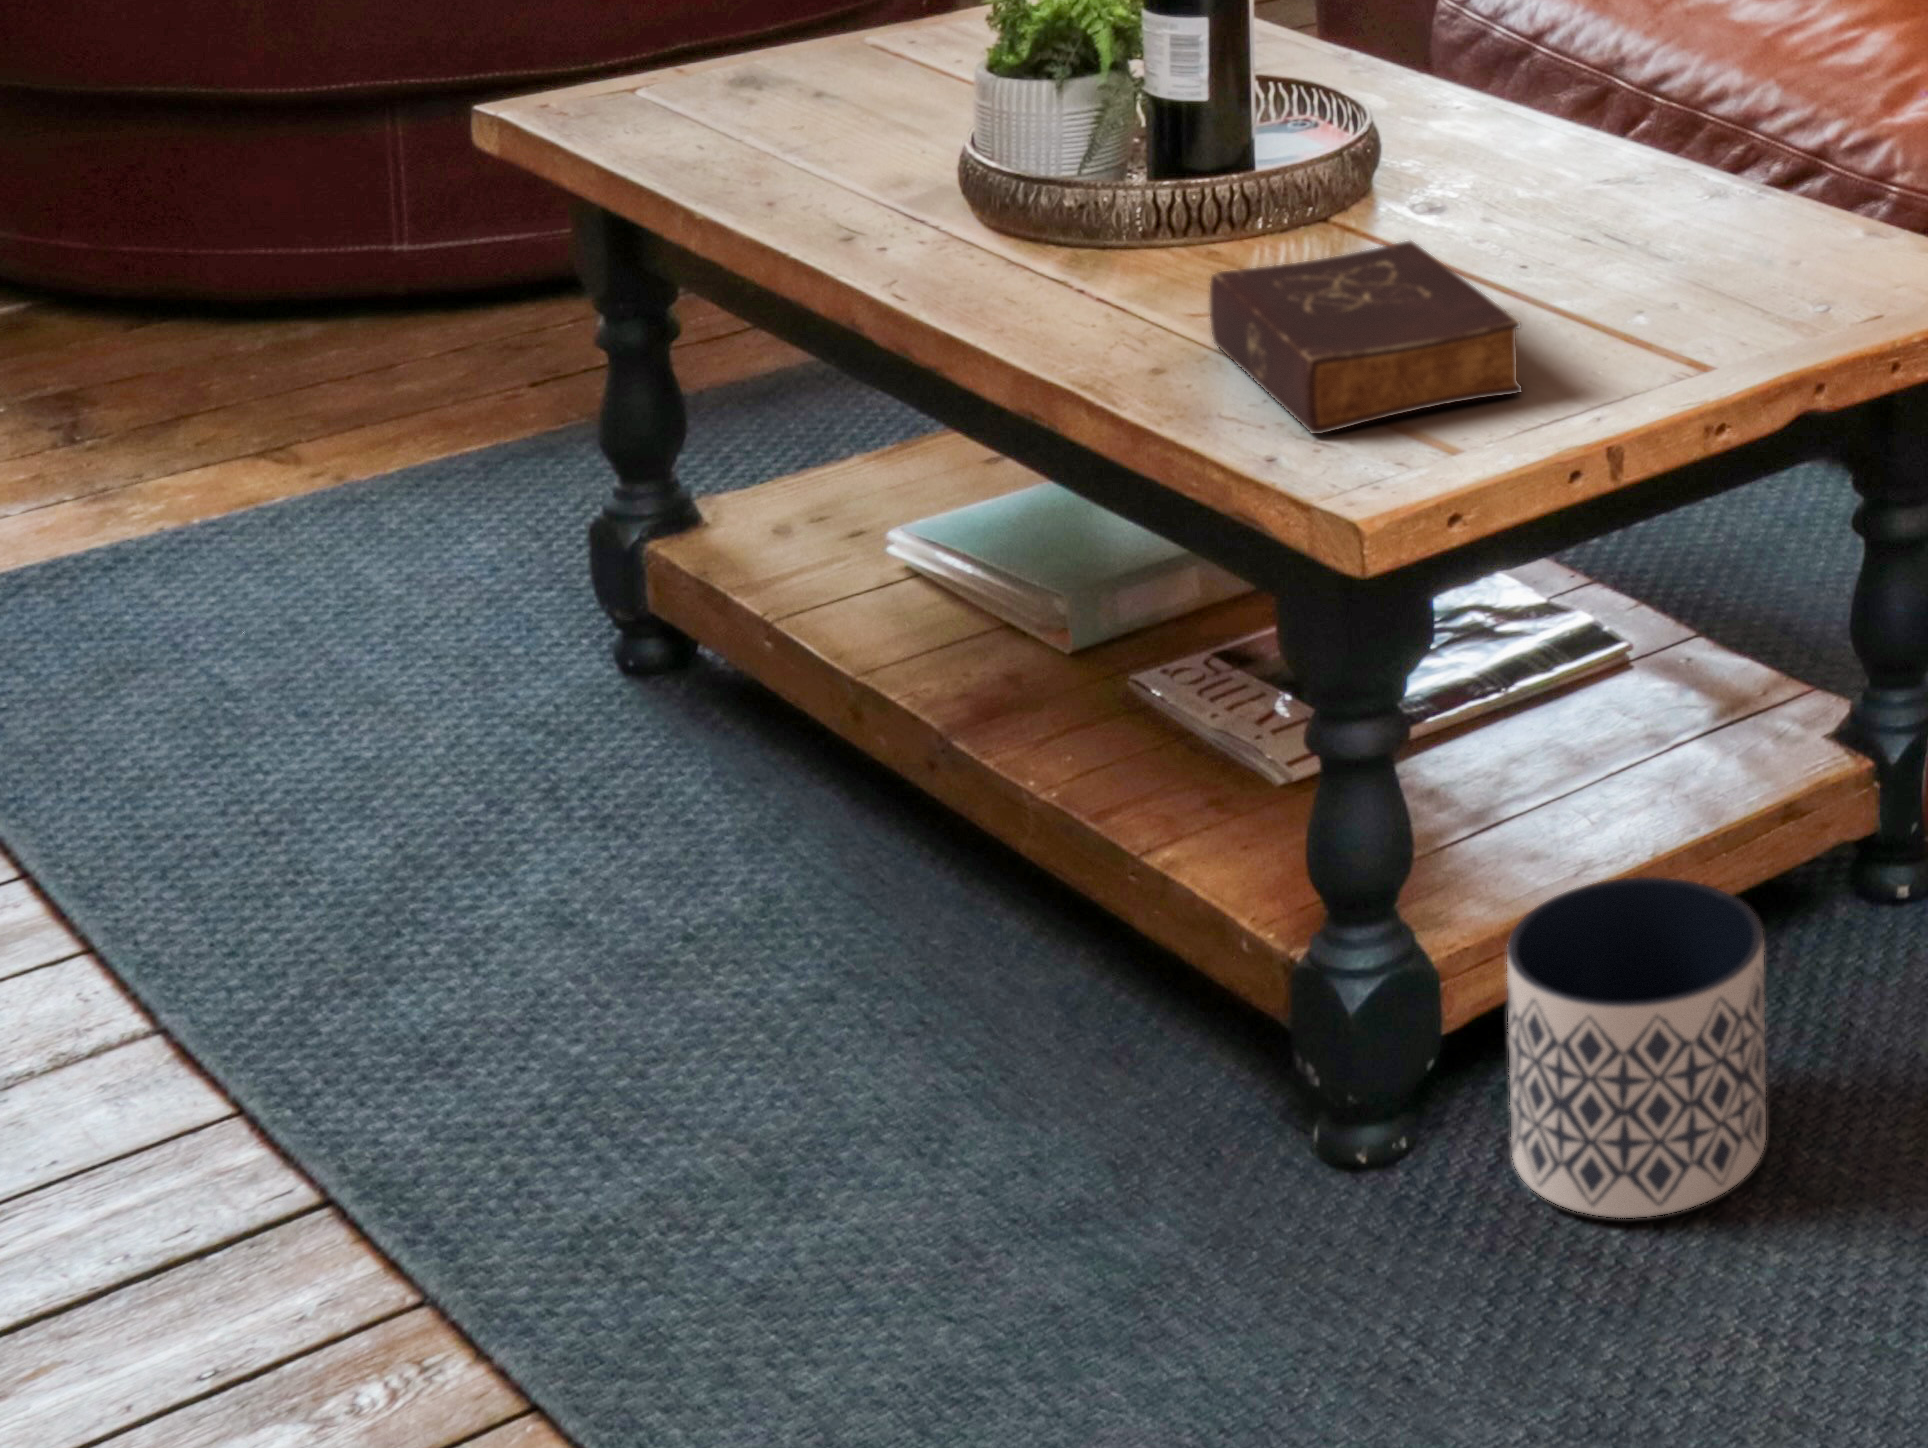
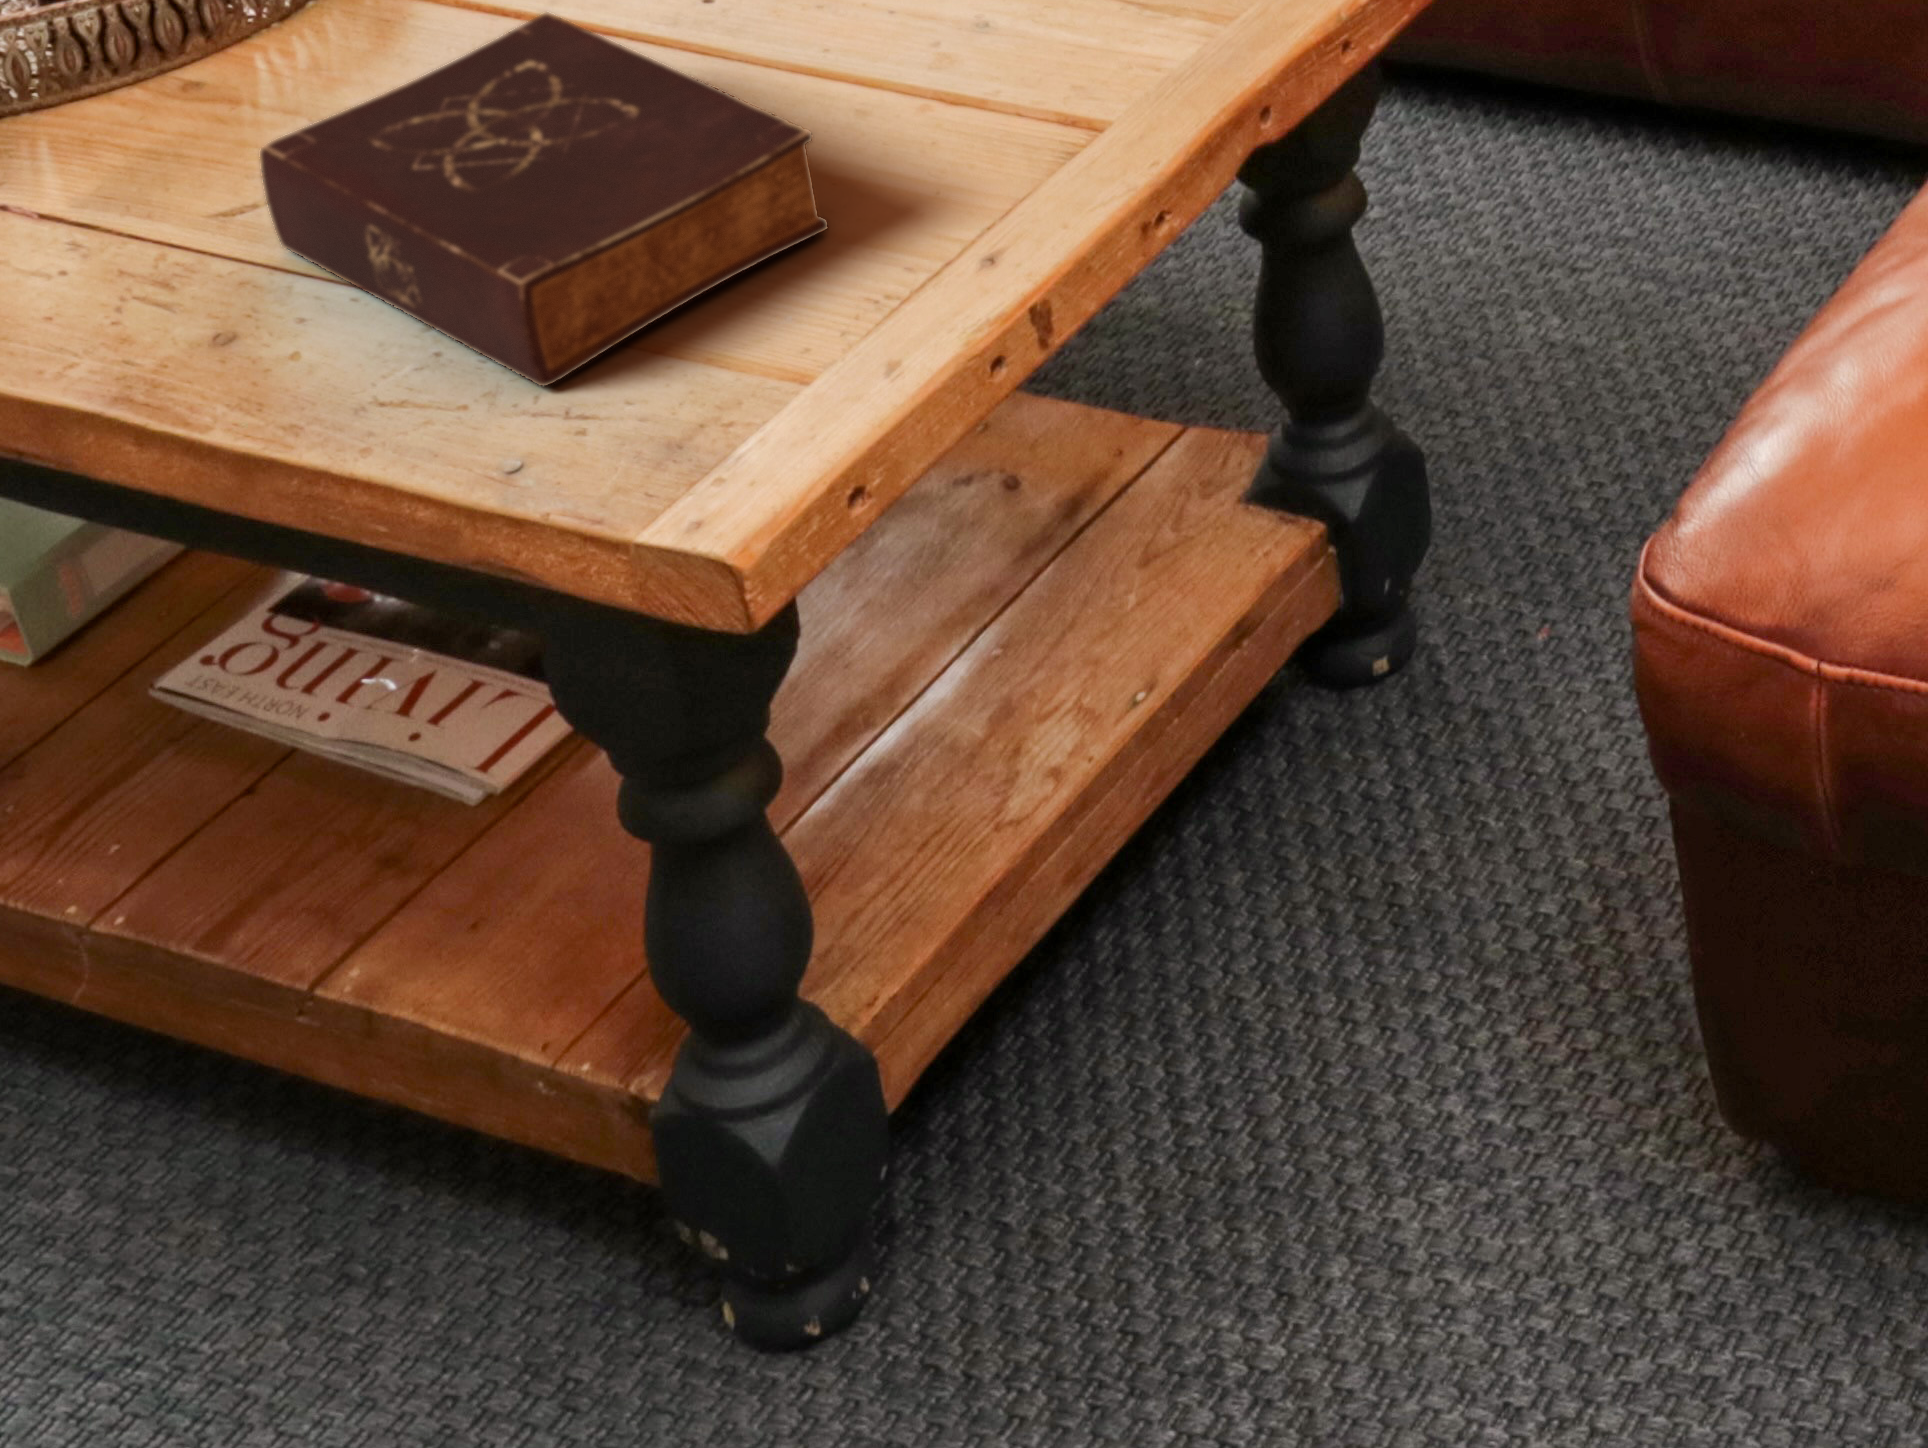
planter: present [1507,877,1766,1218] -> none [982,818,1384,1326]

